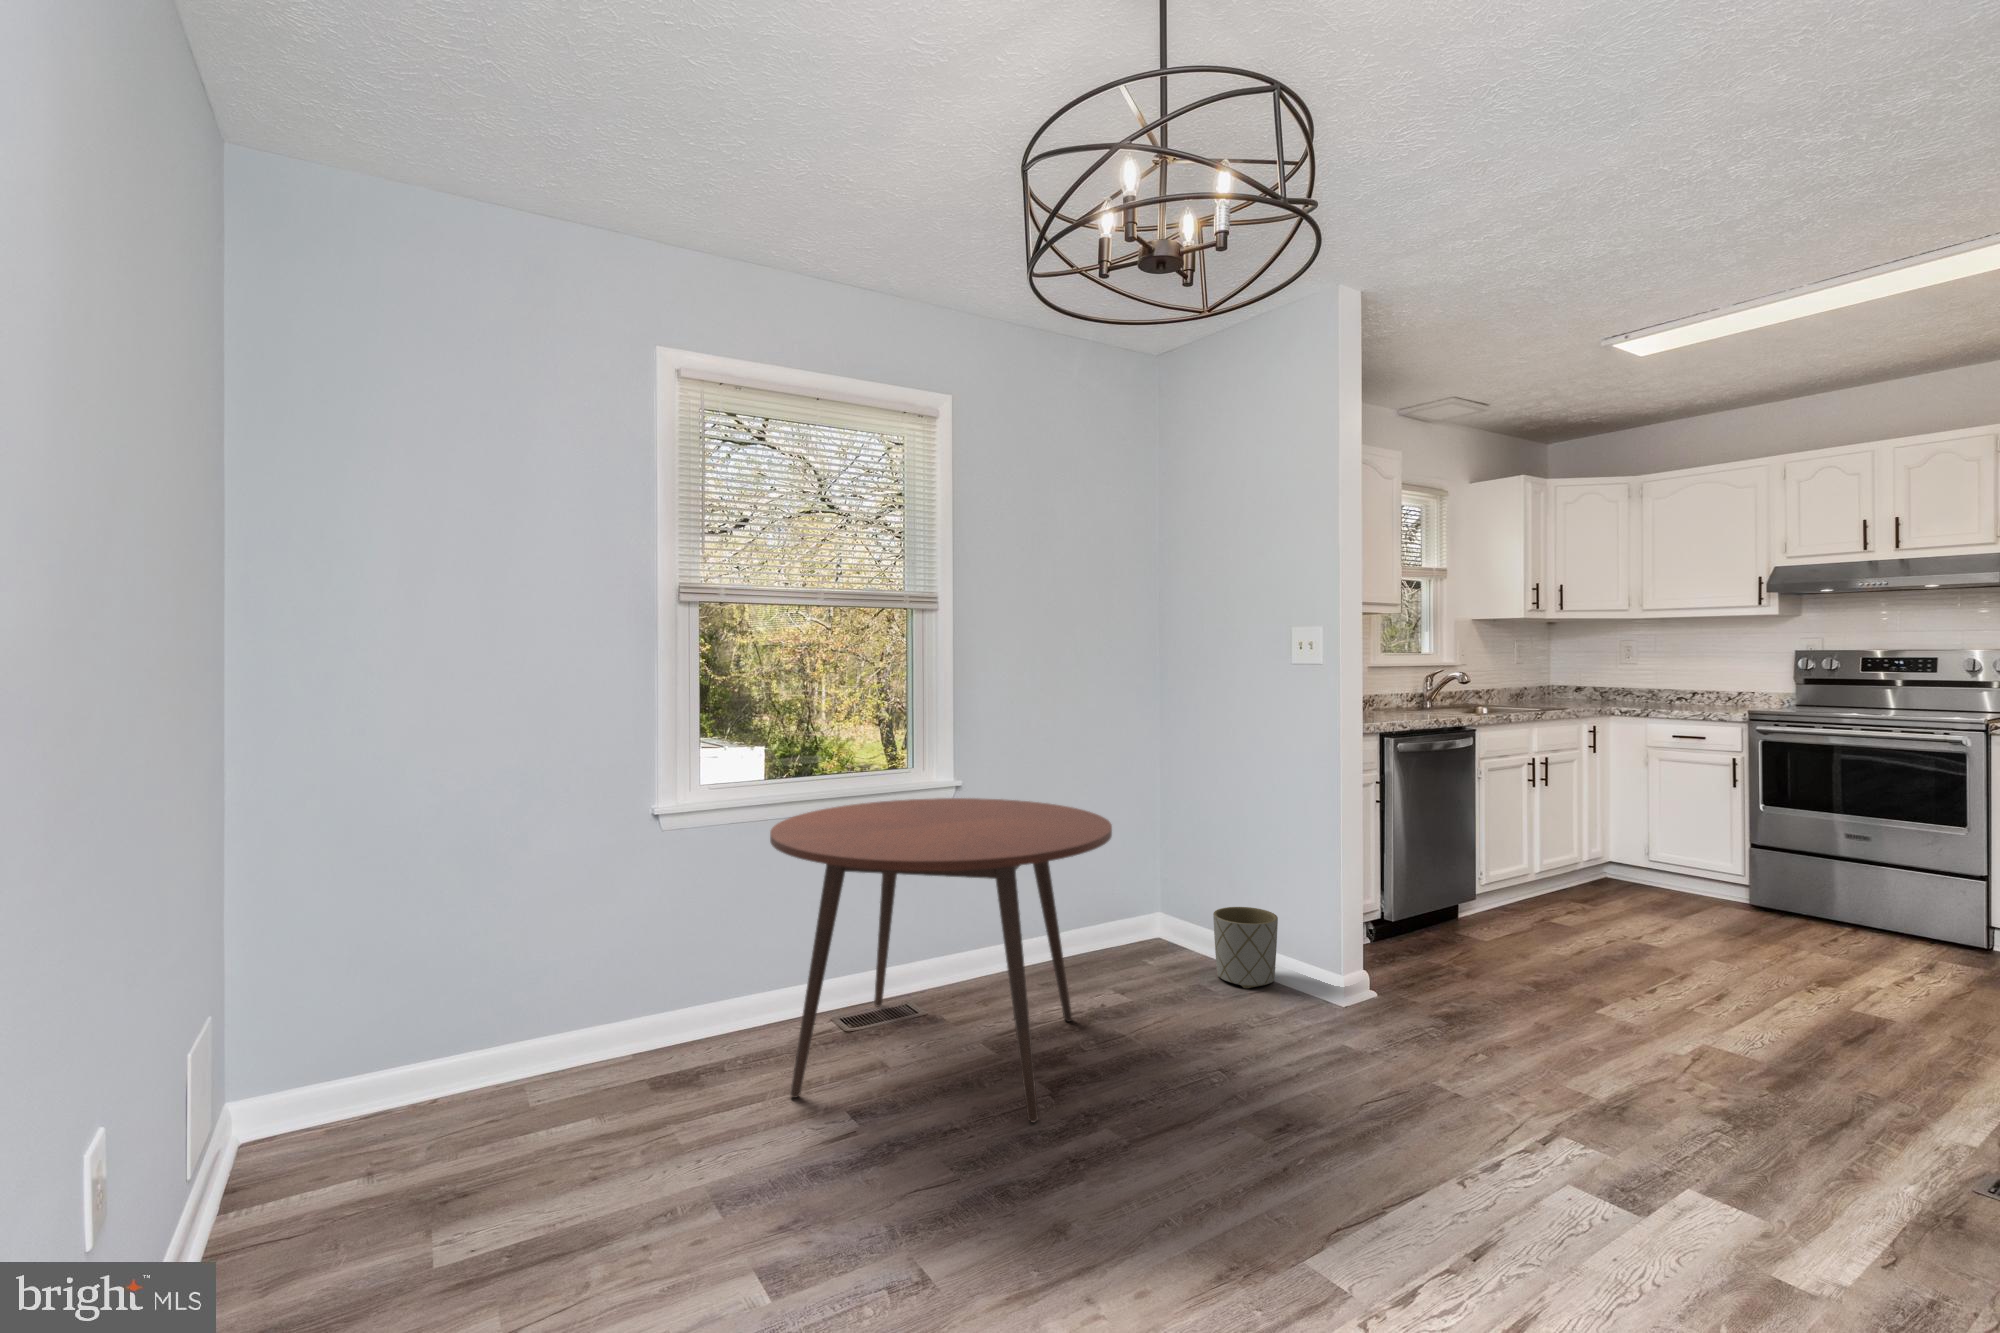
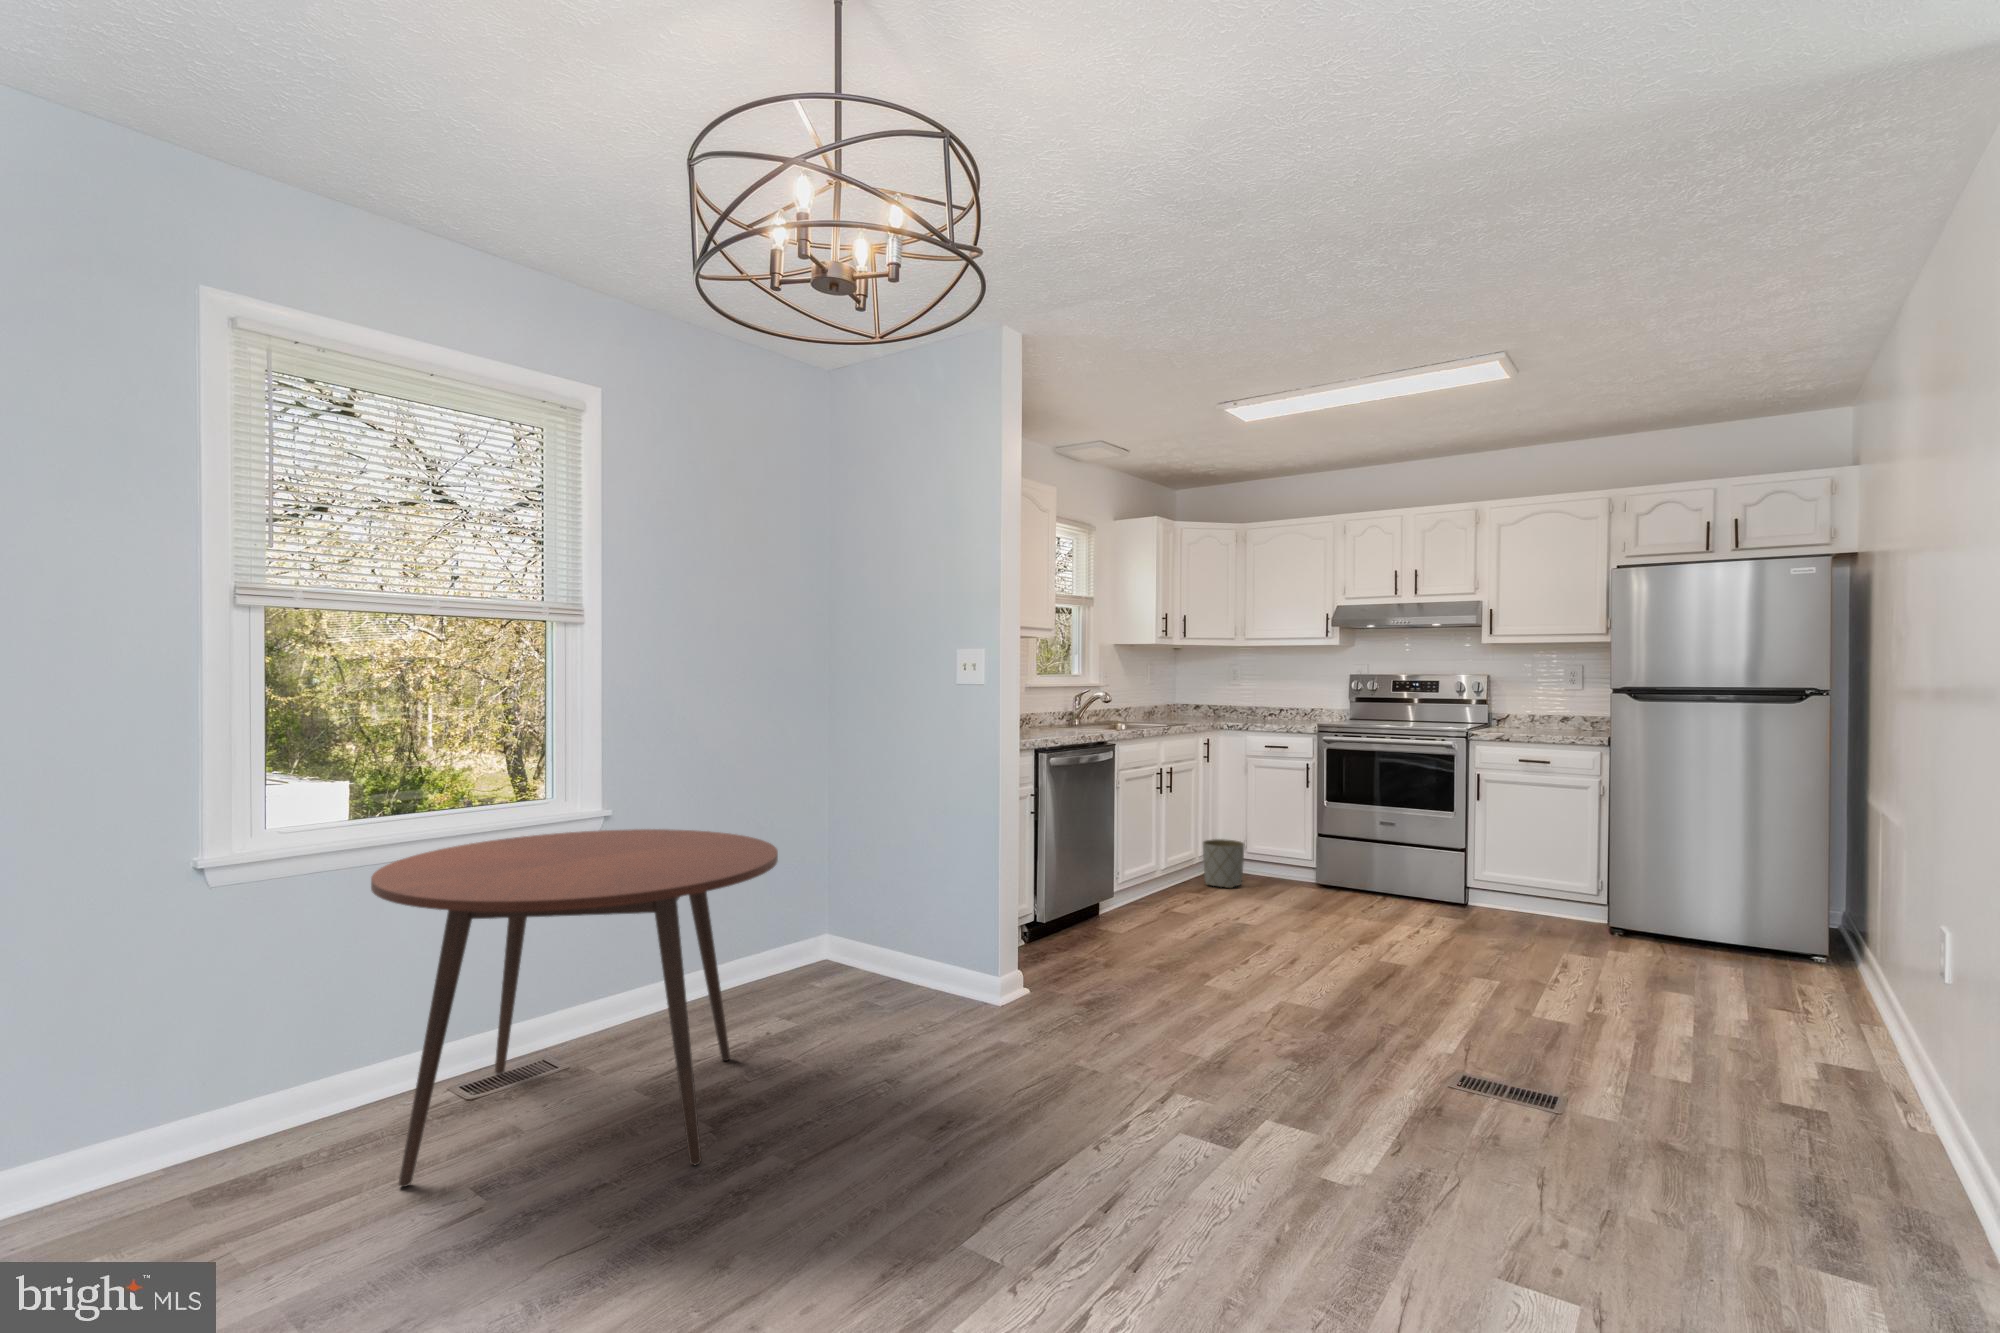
planter: present [1213,907,1278,988] -> present [1203,839,1244,888]

